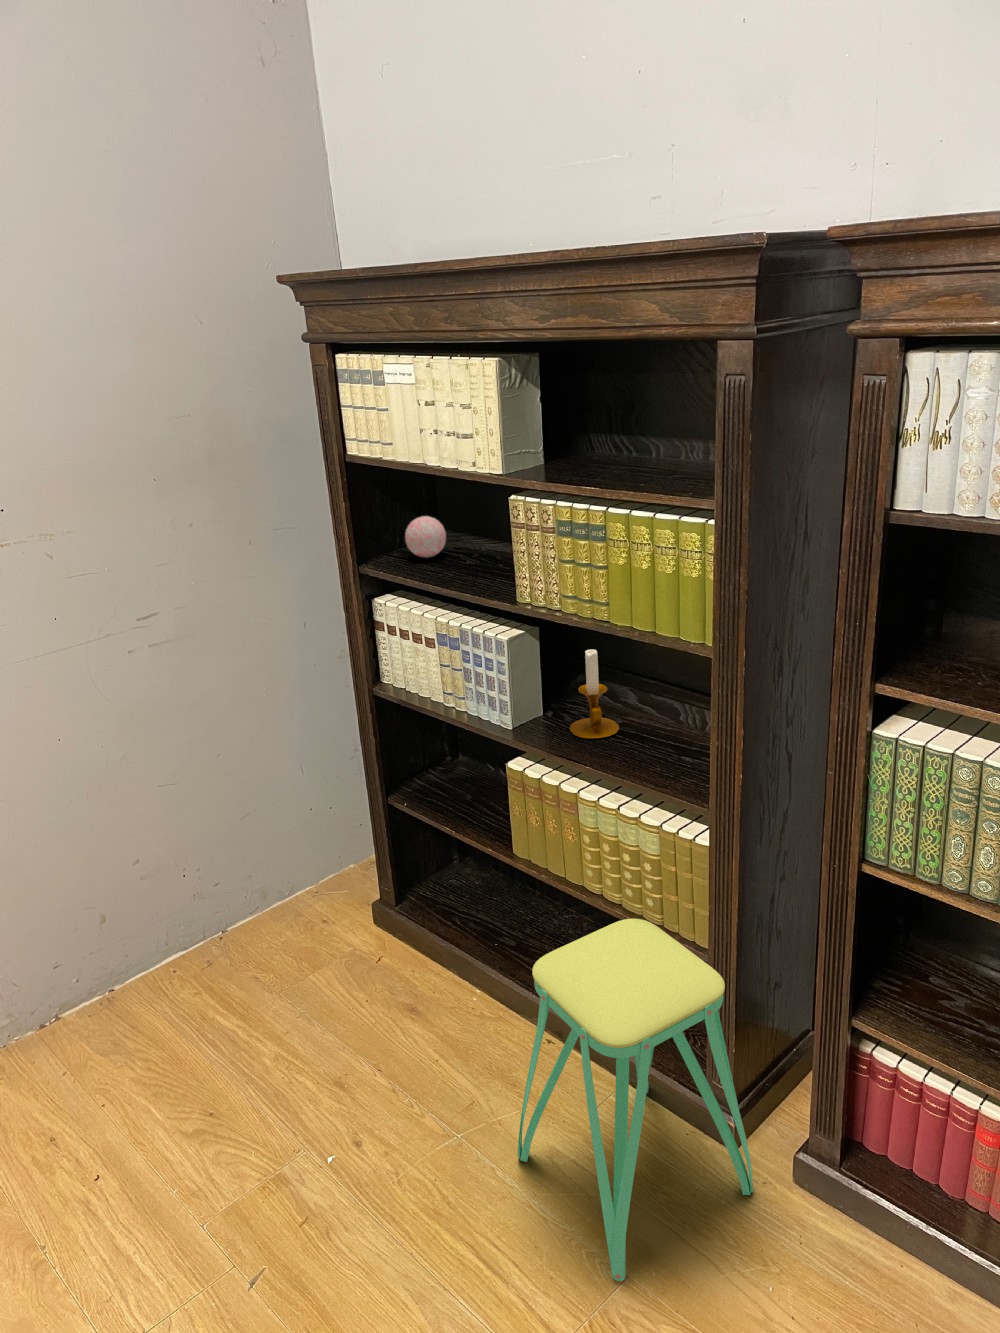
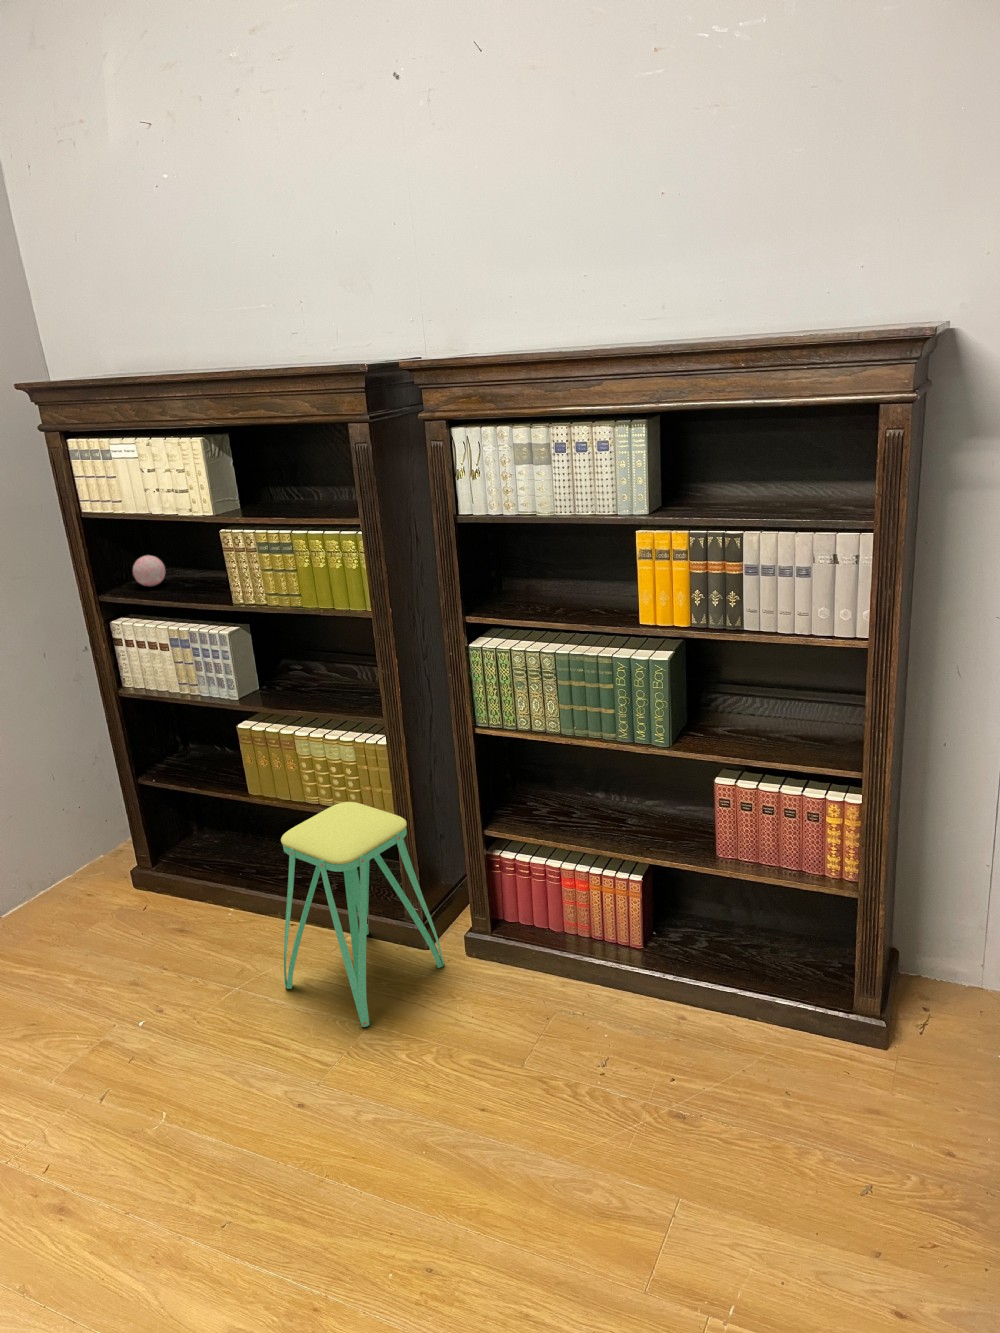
candlestick: present [570,649,619,739] -> none [280,633,315,695]

